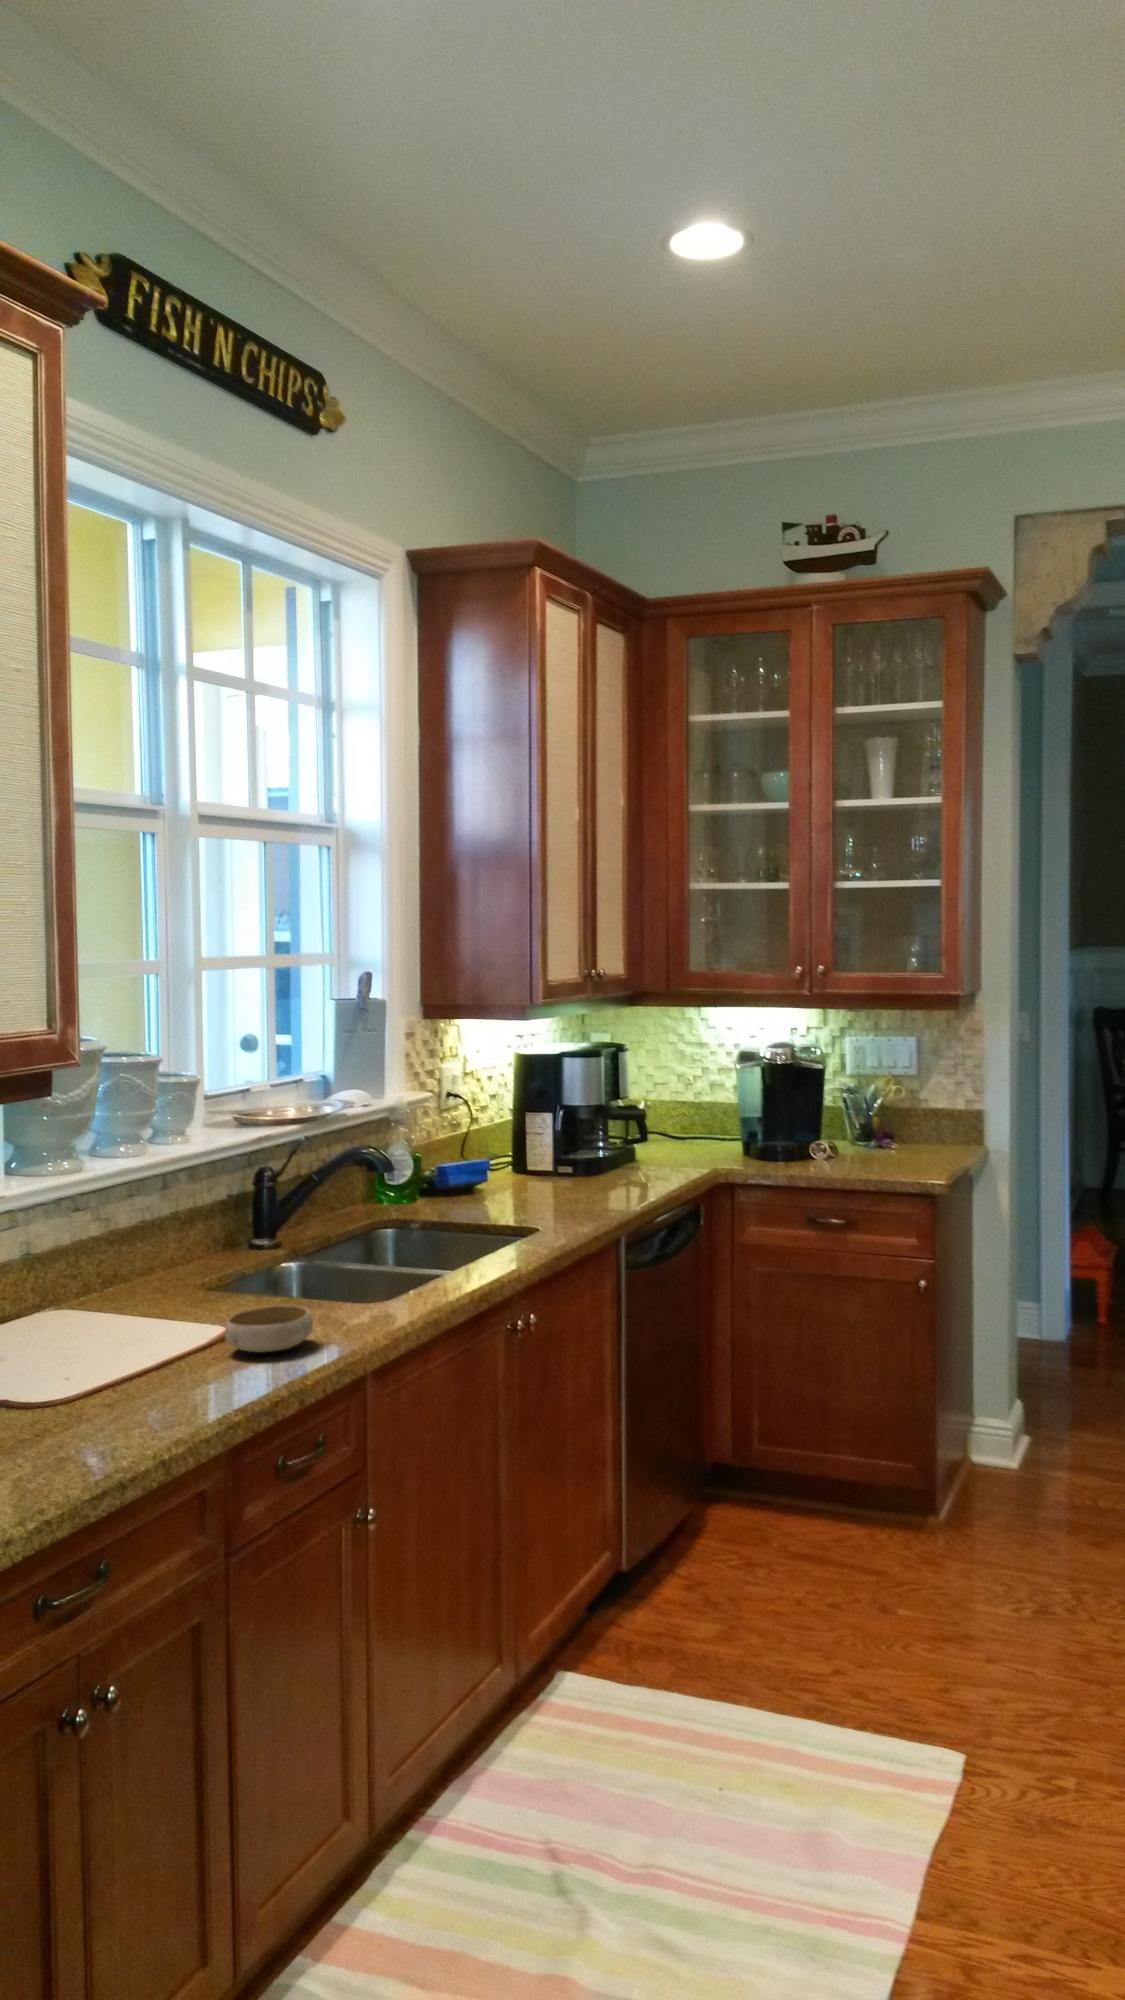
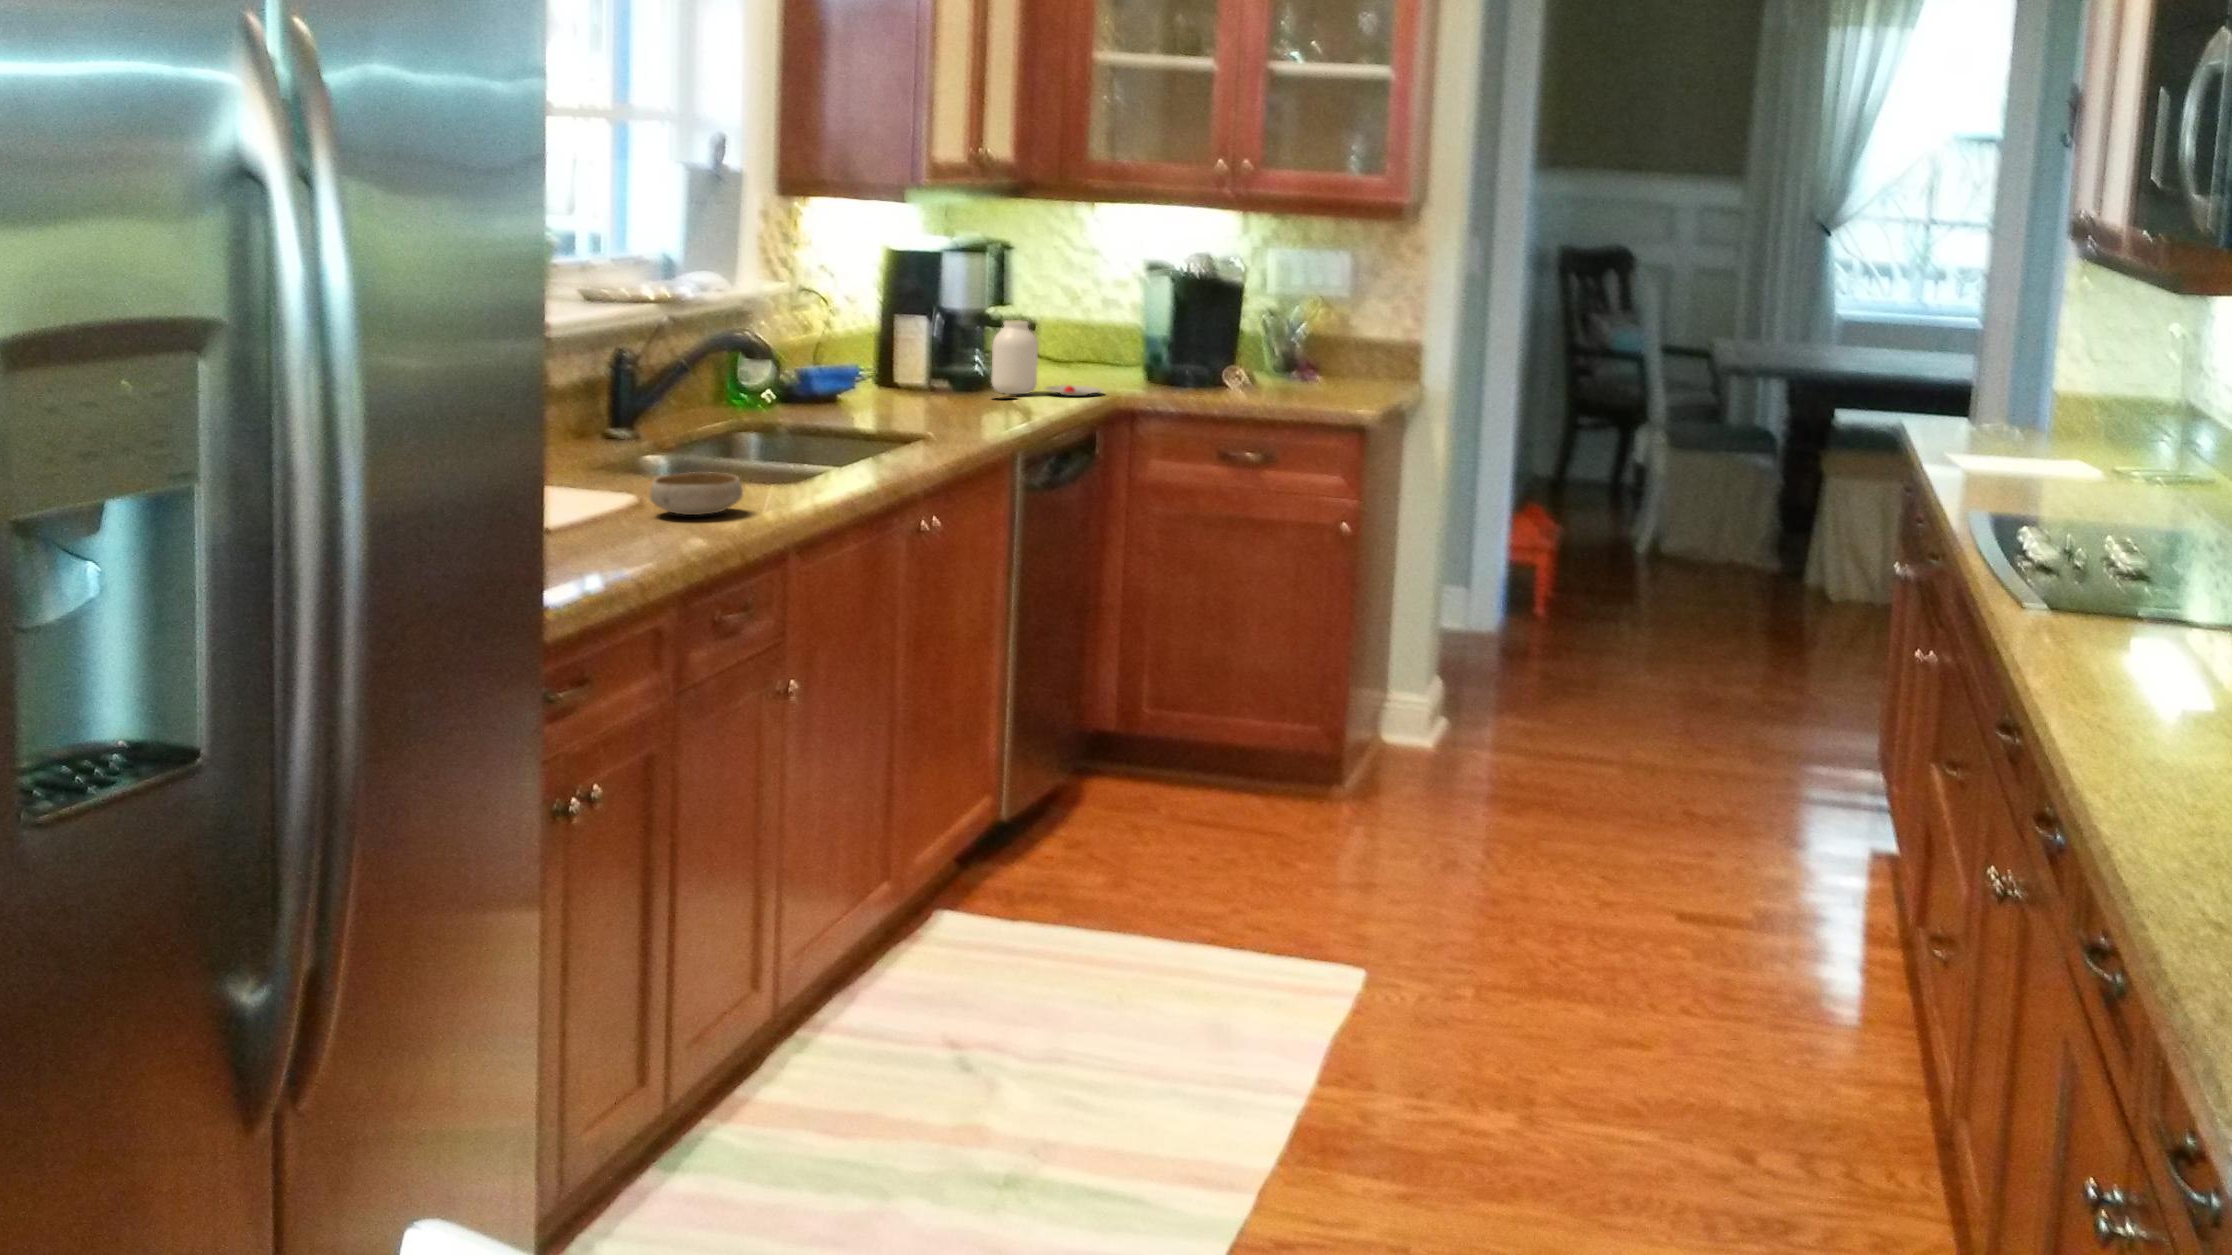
jar: none [607,1112,707,1180] -> present [991,320,1103,398]

